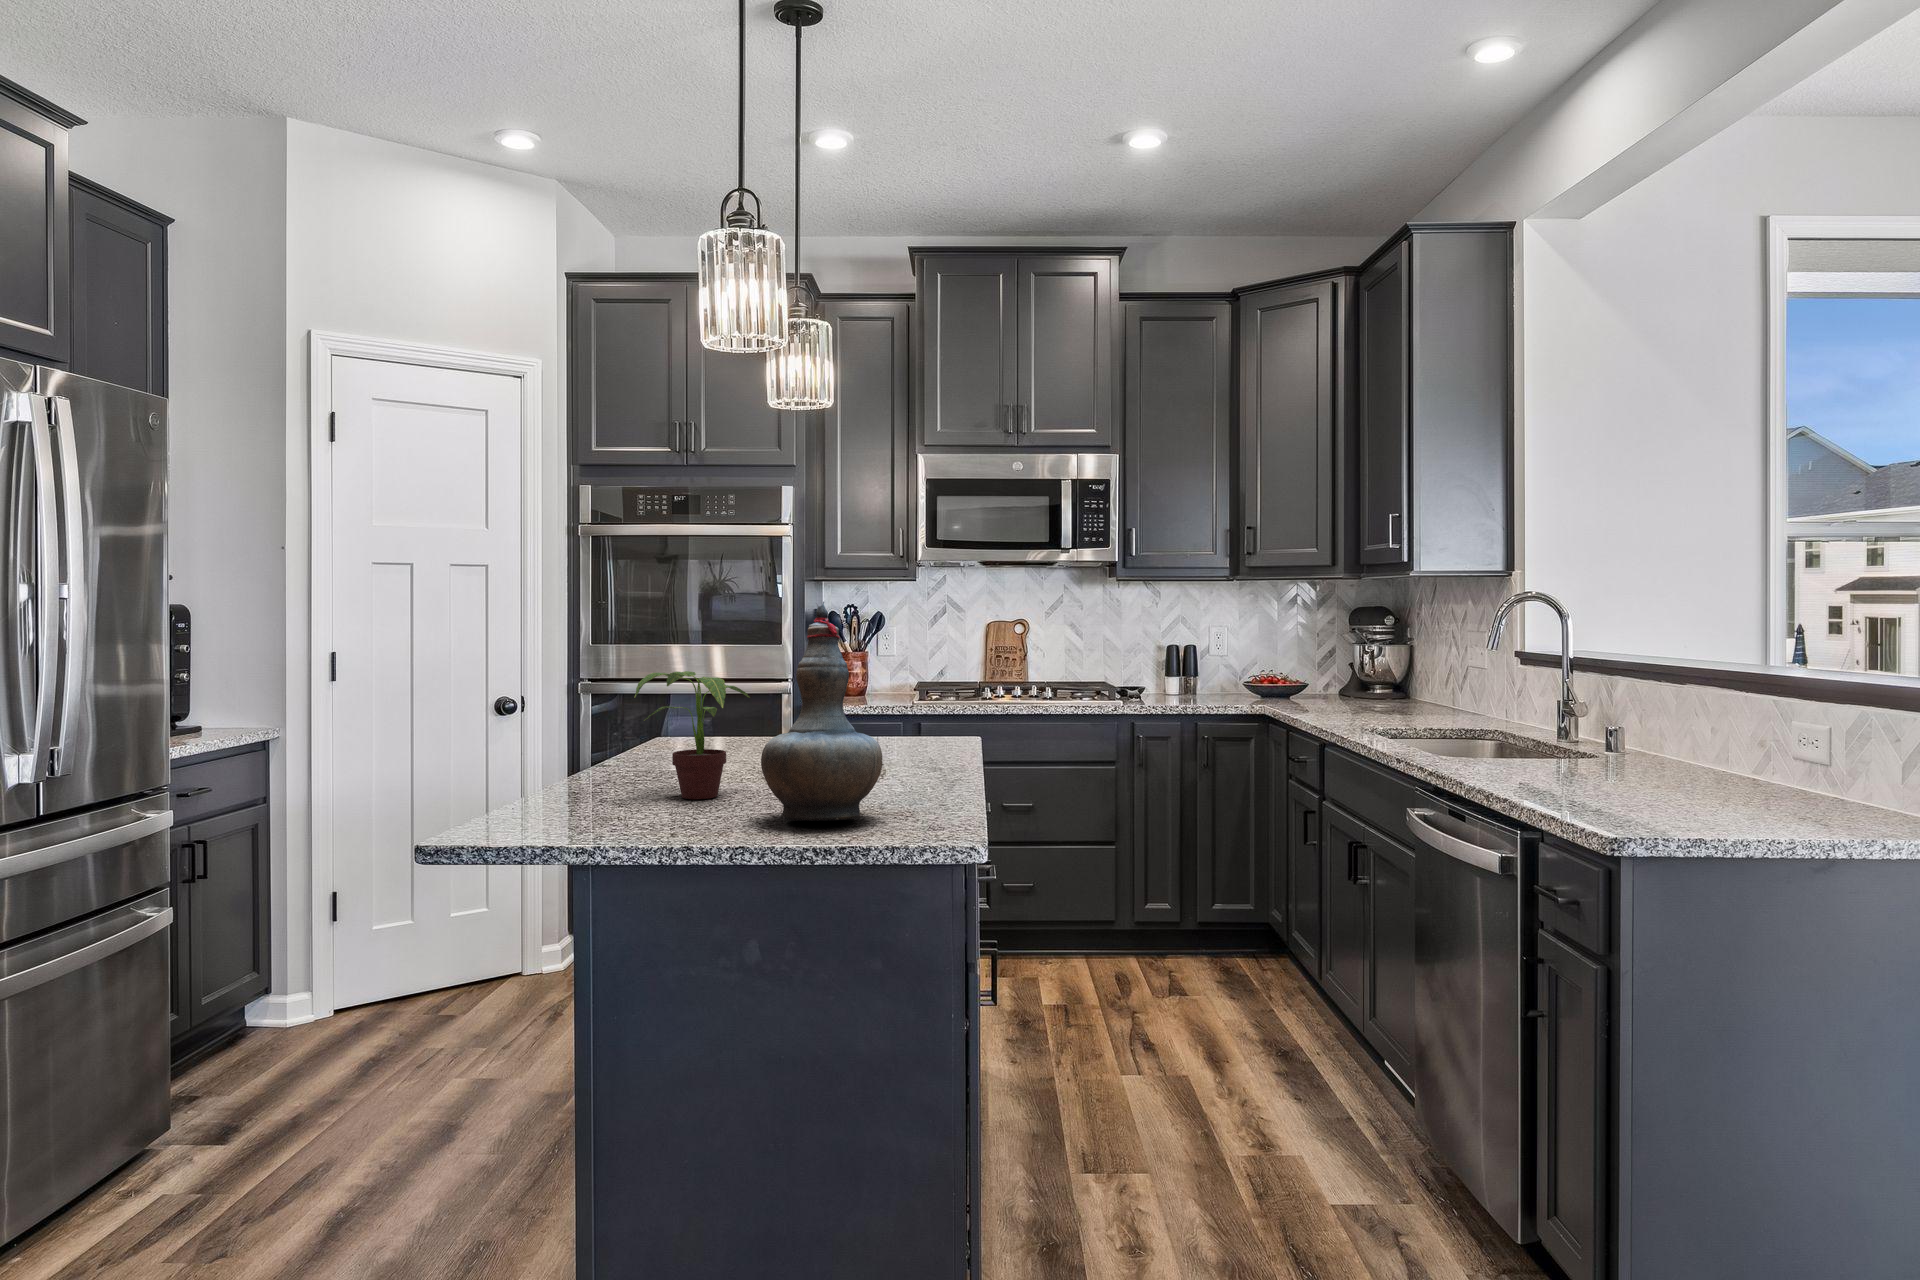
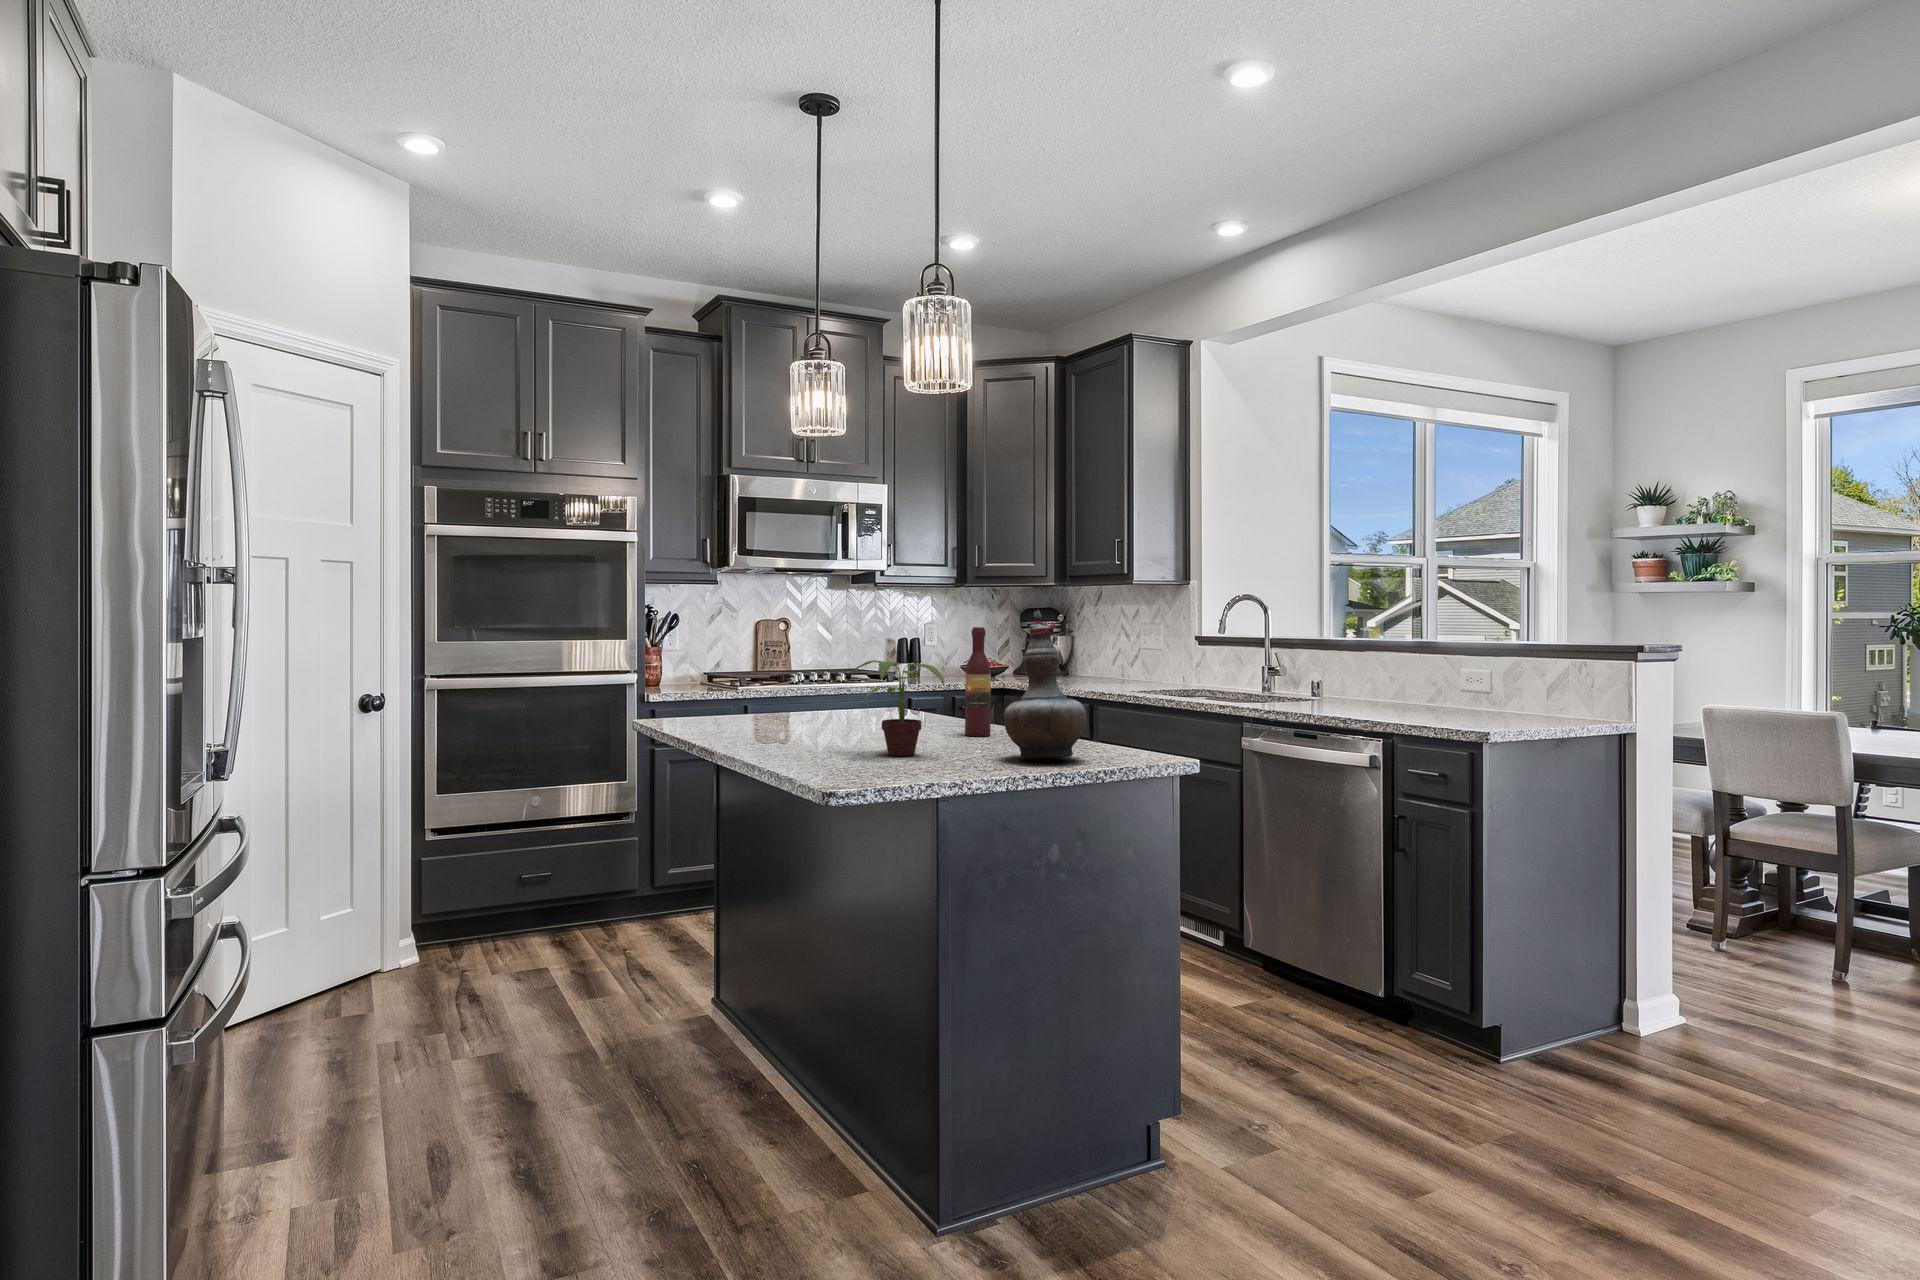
wine bottle: none [898,629,933,778] -> present [965,627,991,736]

